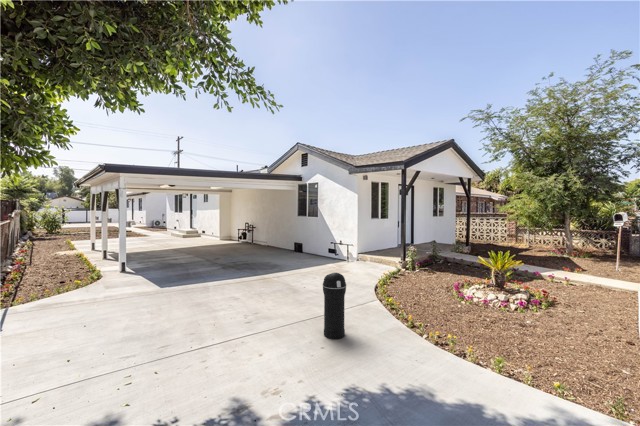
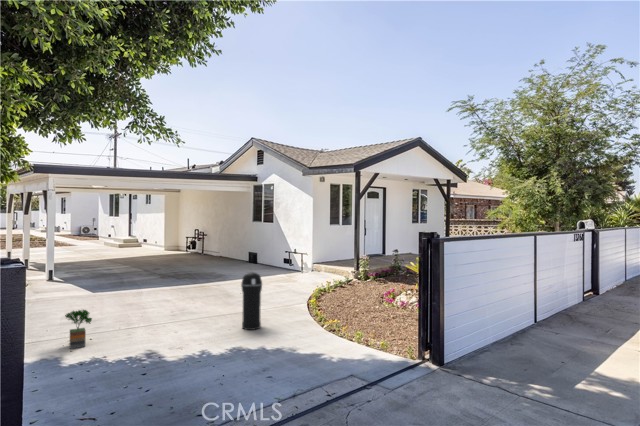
potted tree: none [120,321,156,374] -> present [65,310,92,349]

